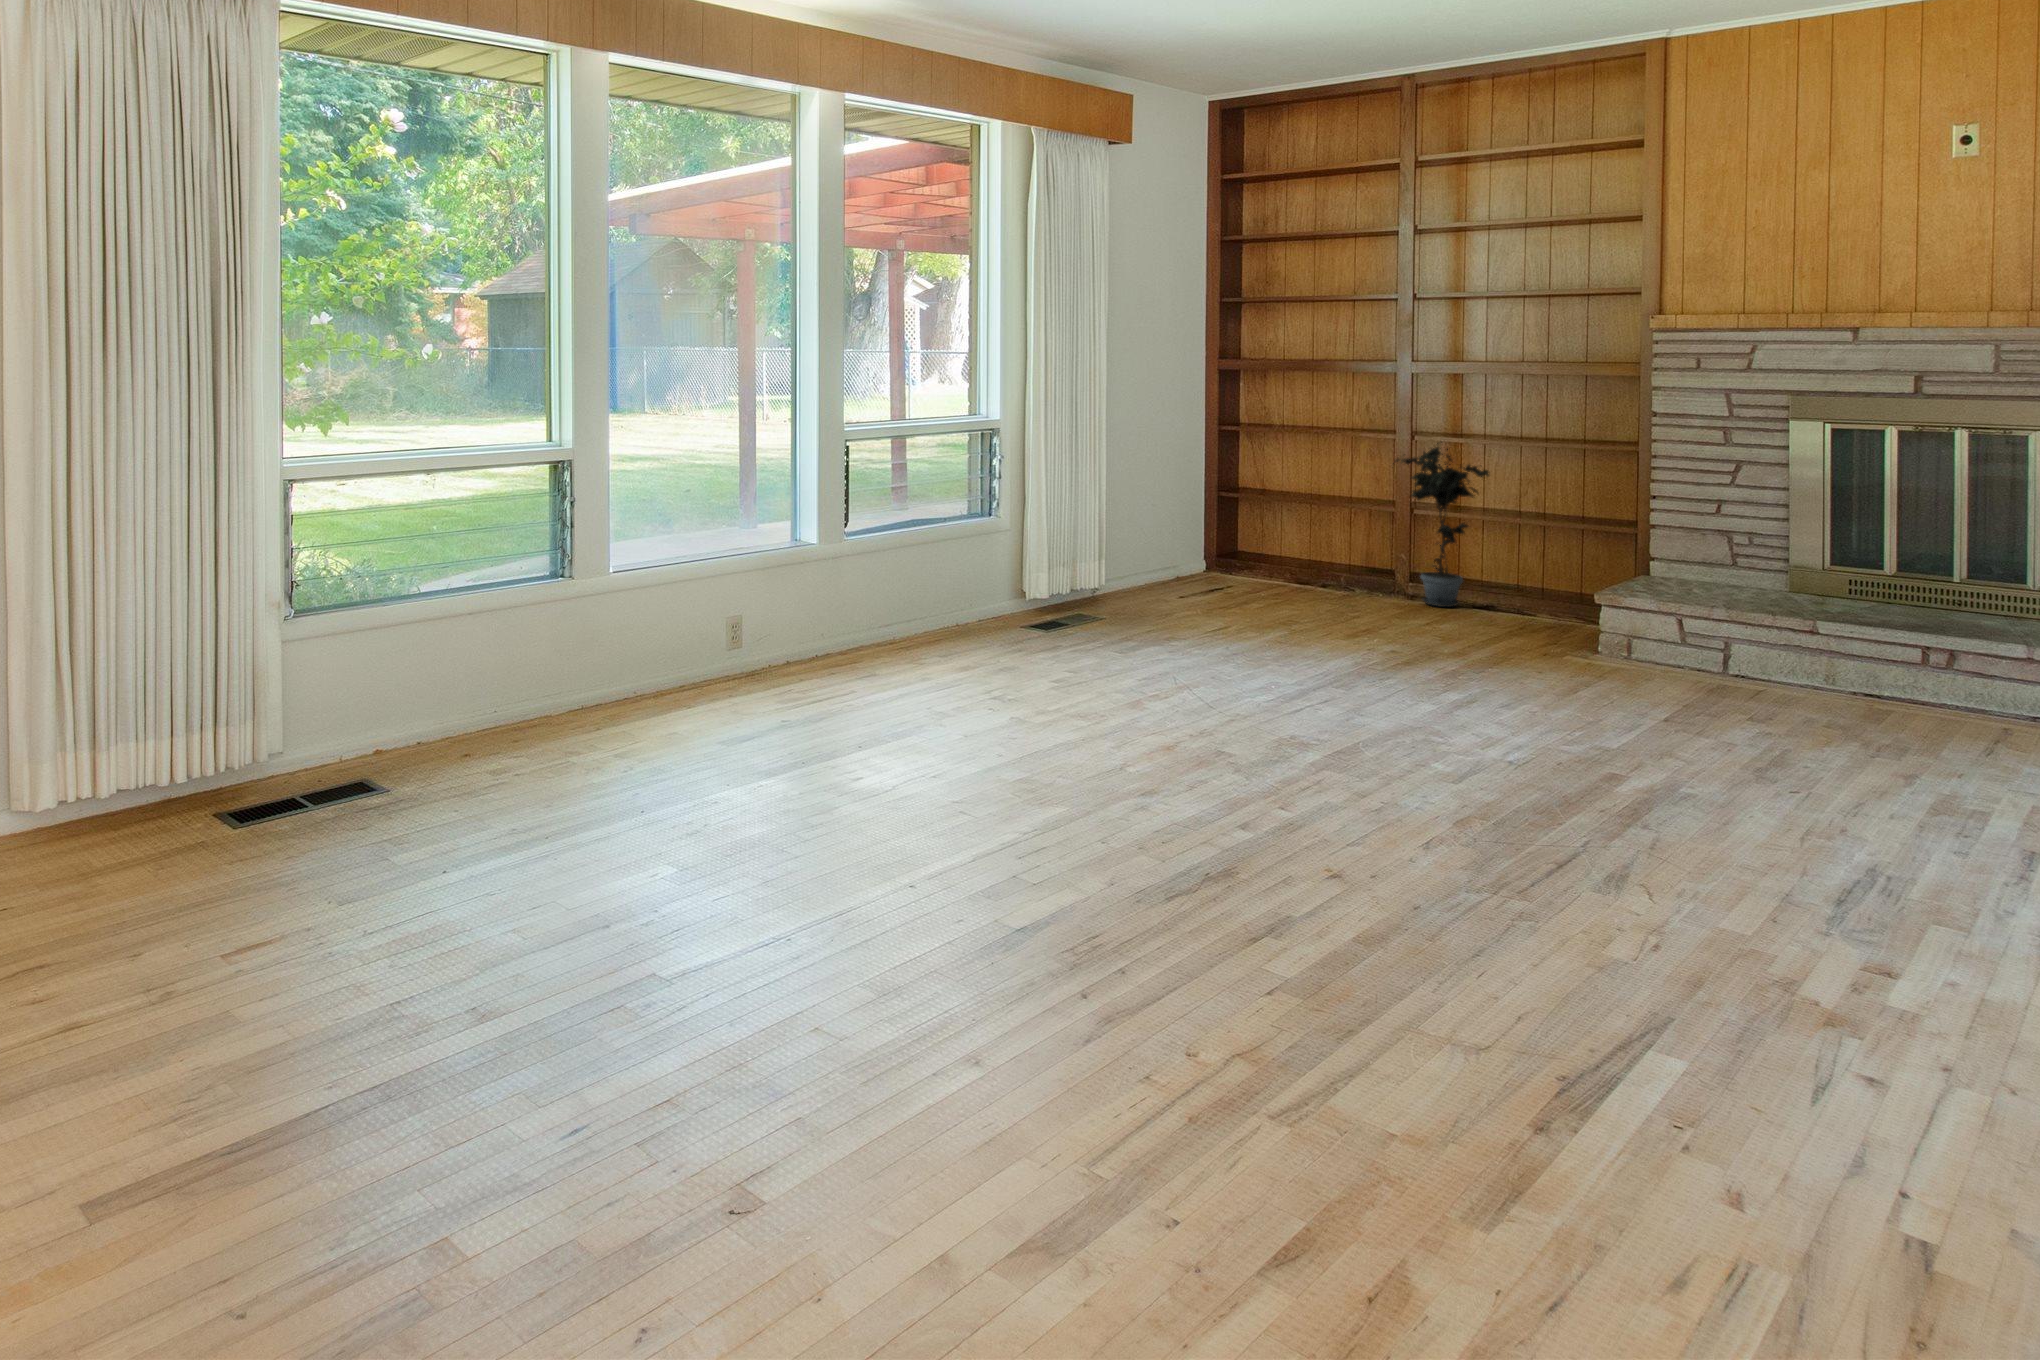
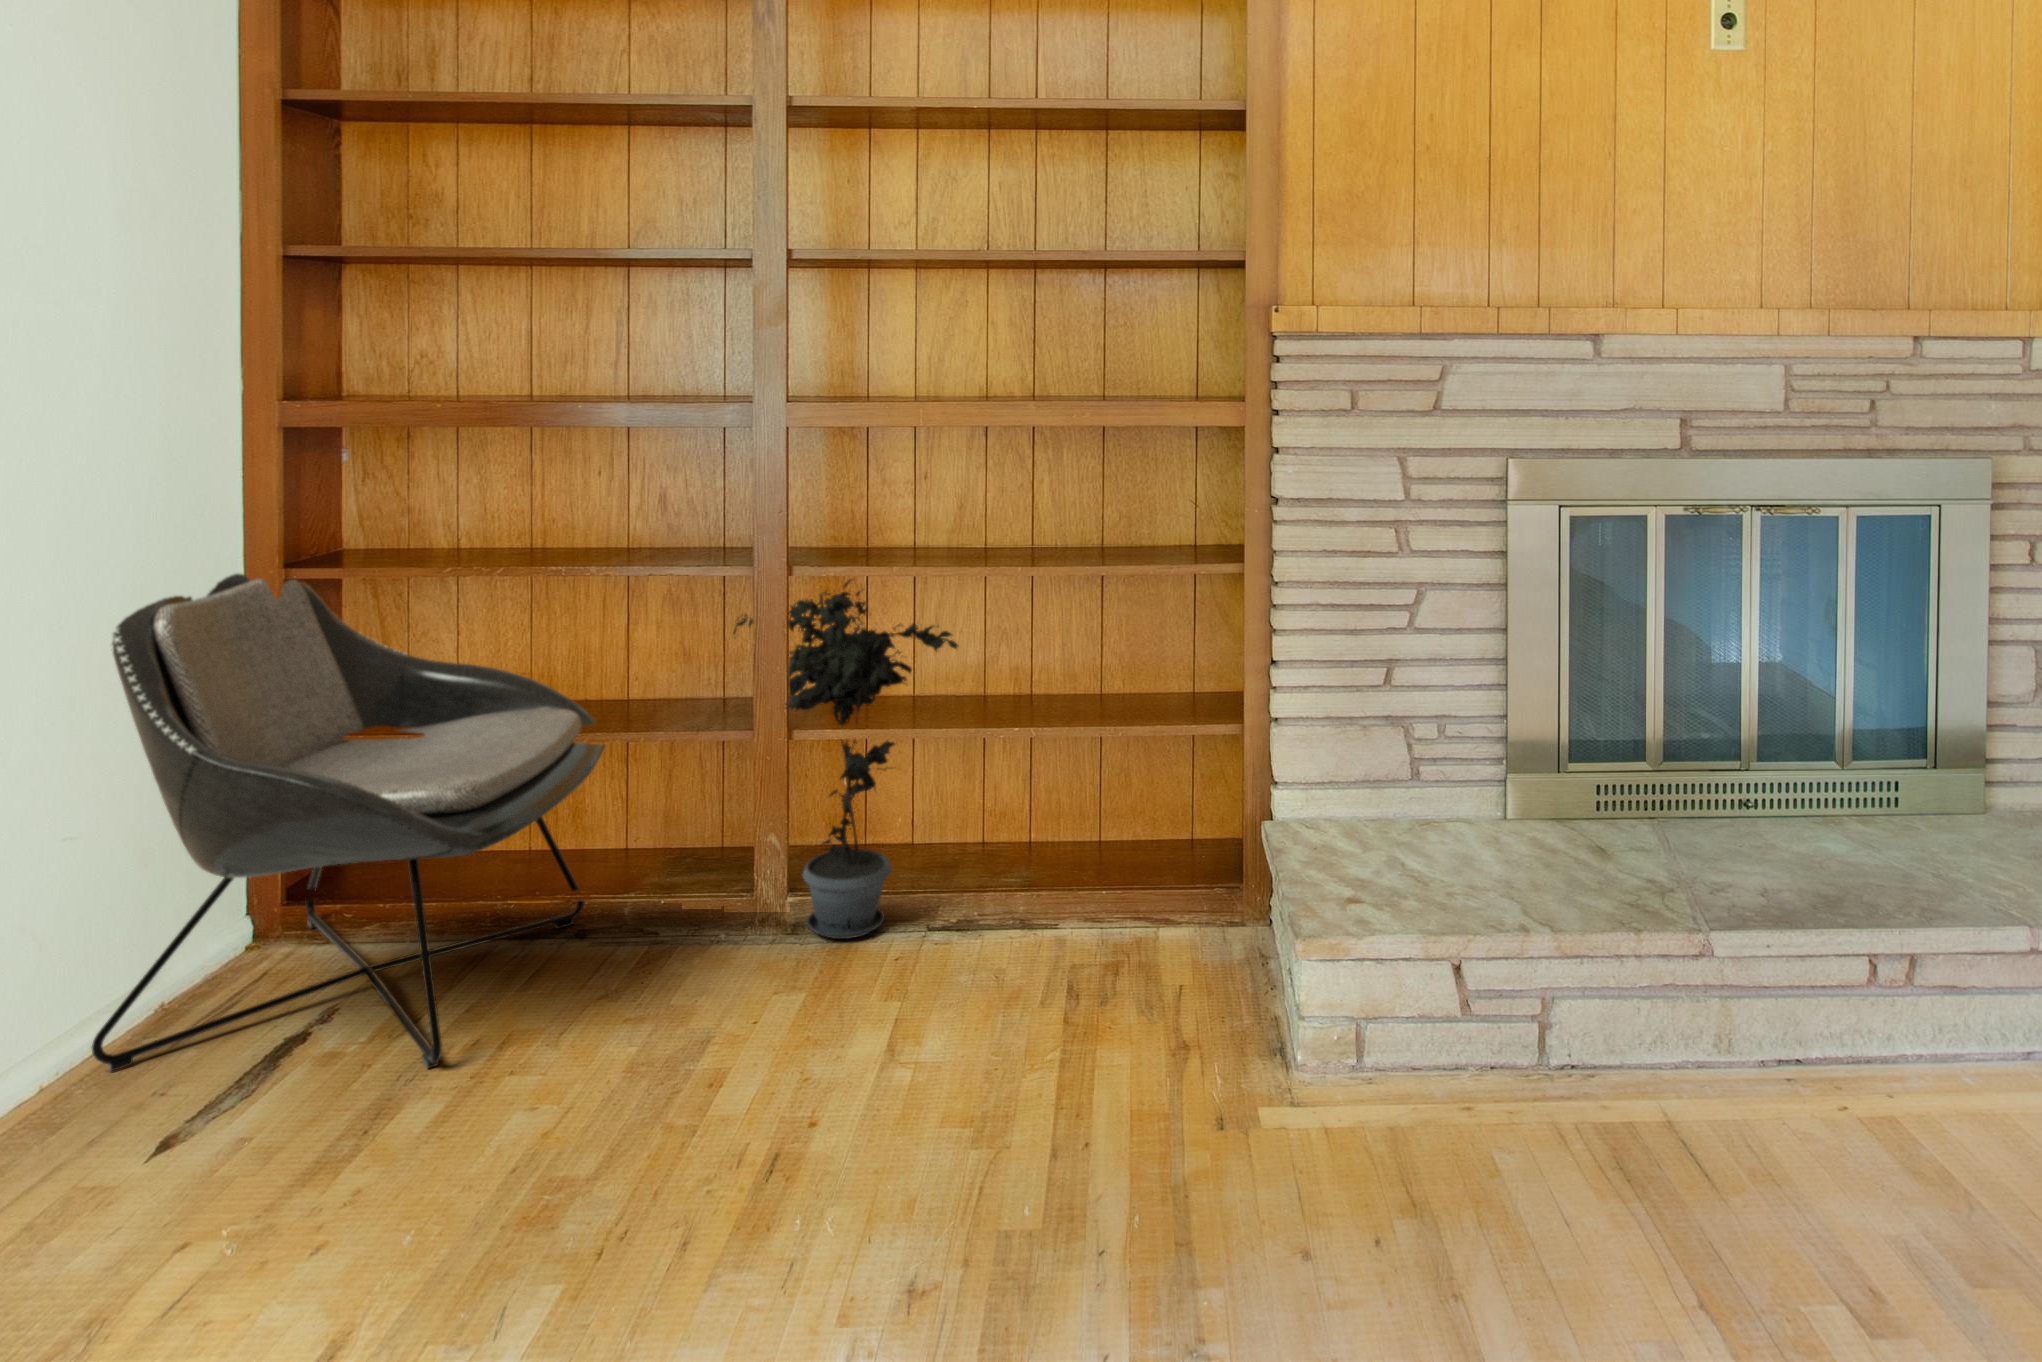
lounge chair: none [1156,420,1339,602] -> present [92,574,605,1071]

